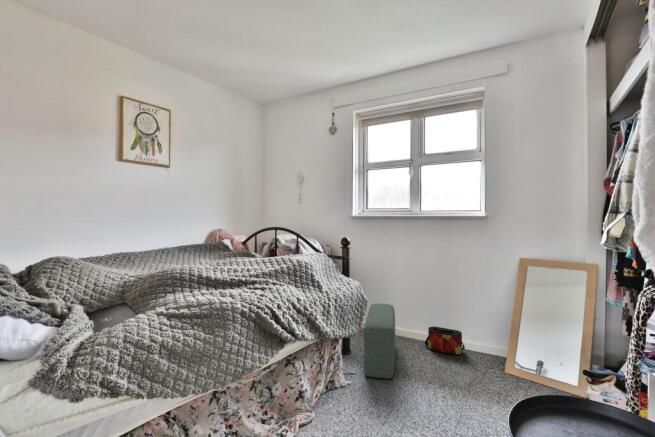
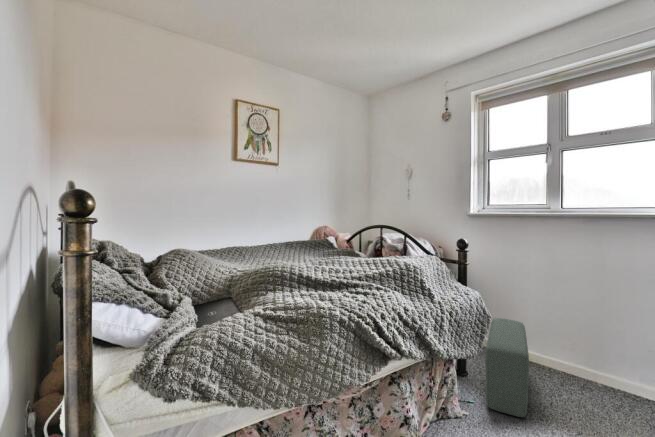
bag: present [425,326,465,355] -> none [568,356,635,401]

